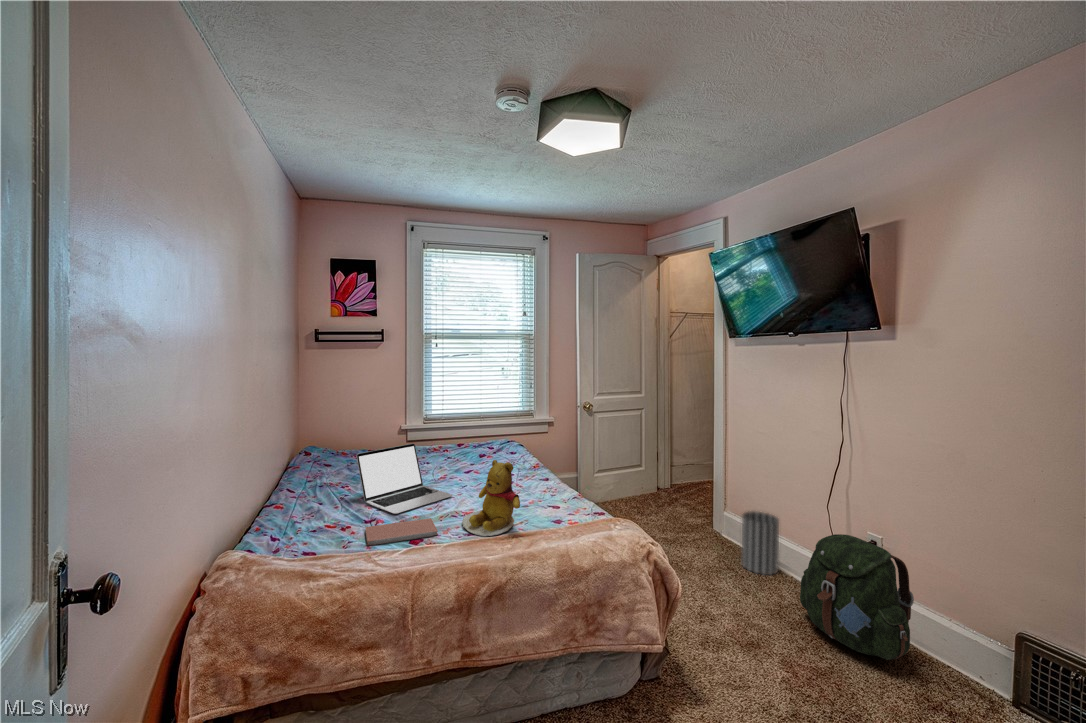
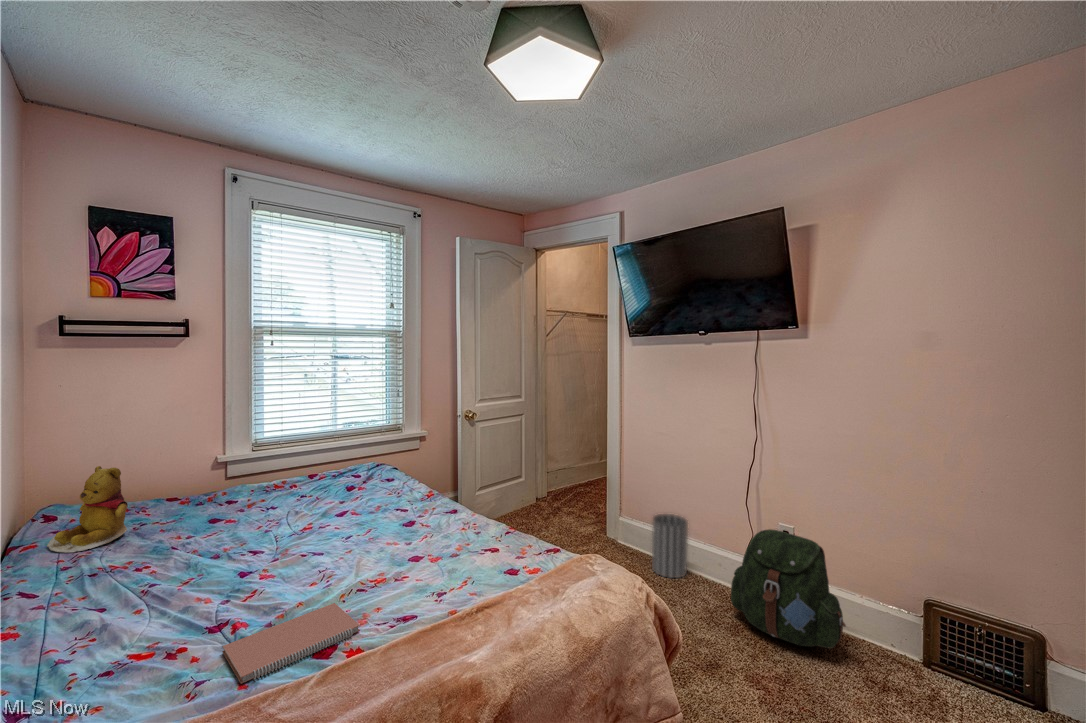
laptop: present [357,443,452,514] -> none [178,486,344,606]
teddy bear: present [462,460,520,536] -> present [47,466,128,553]

